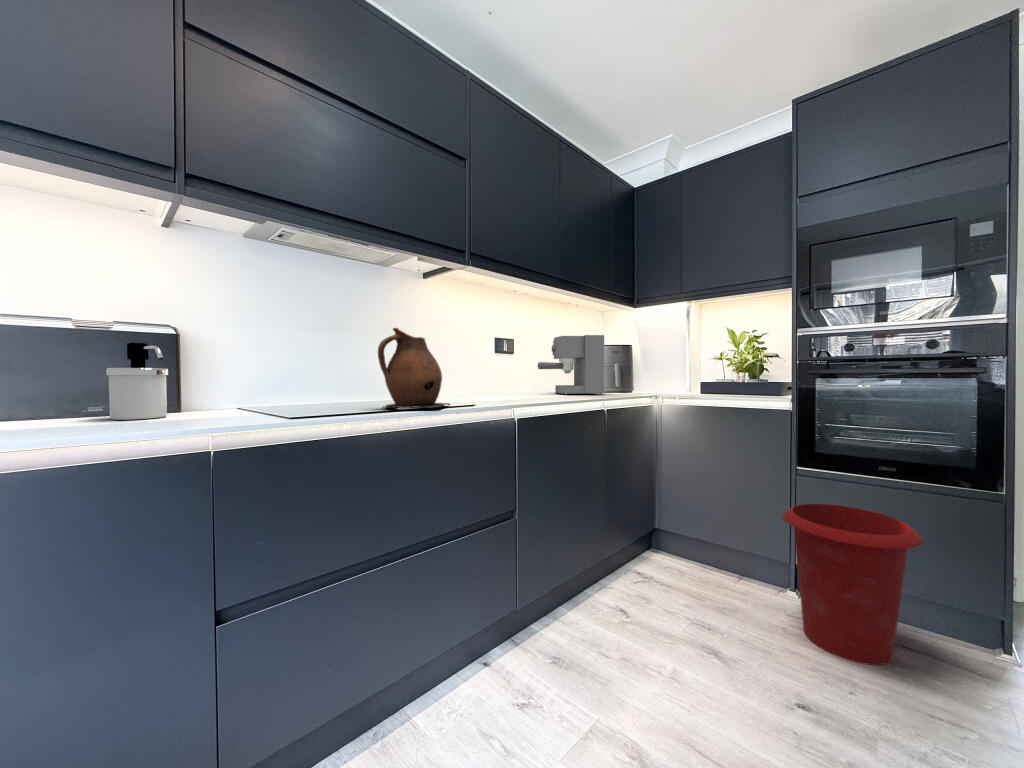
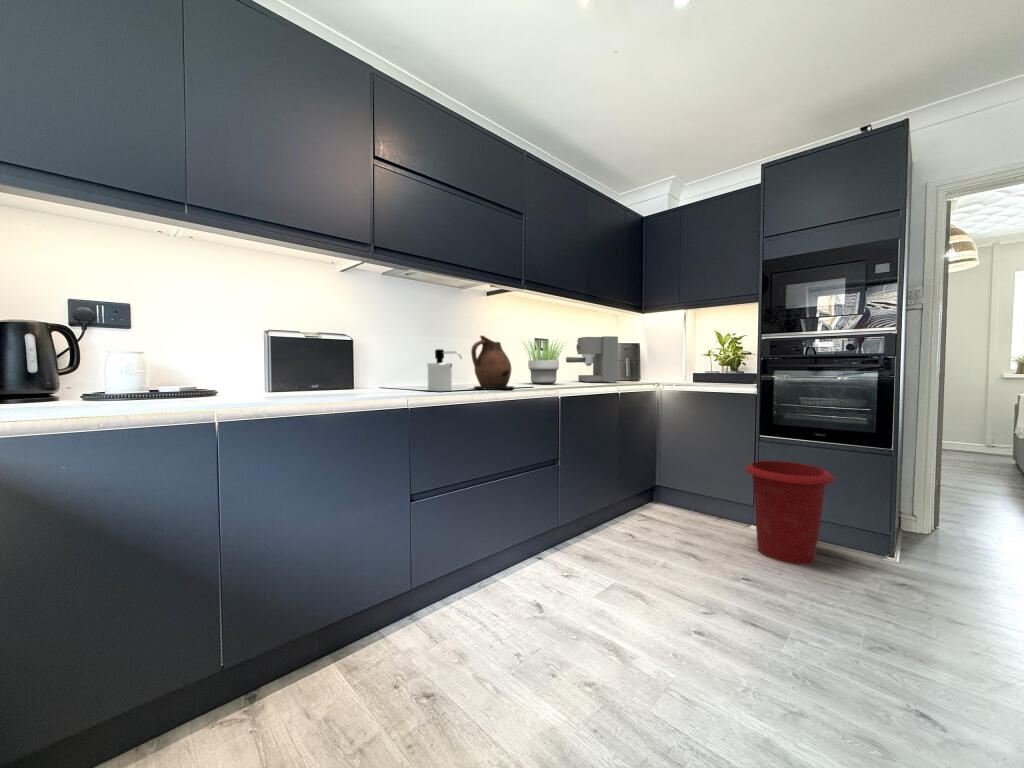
potted plant: none [468,335,537,398] -> present [524,340,564,384]
soap dispenser: present [106,343,168,420] -> present [427,349,462,391]

